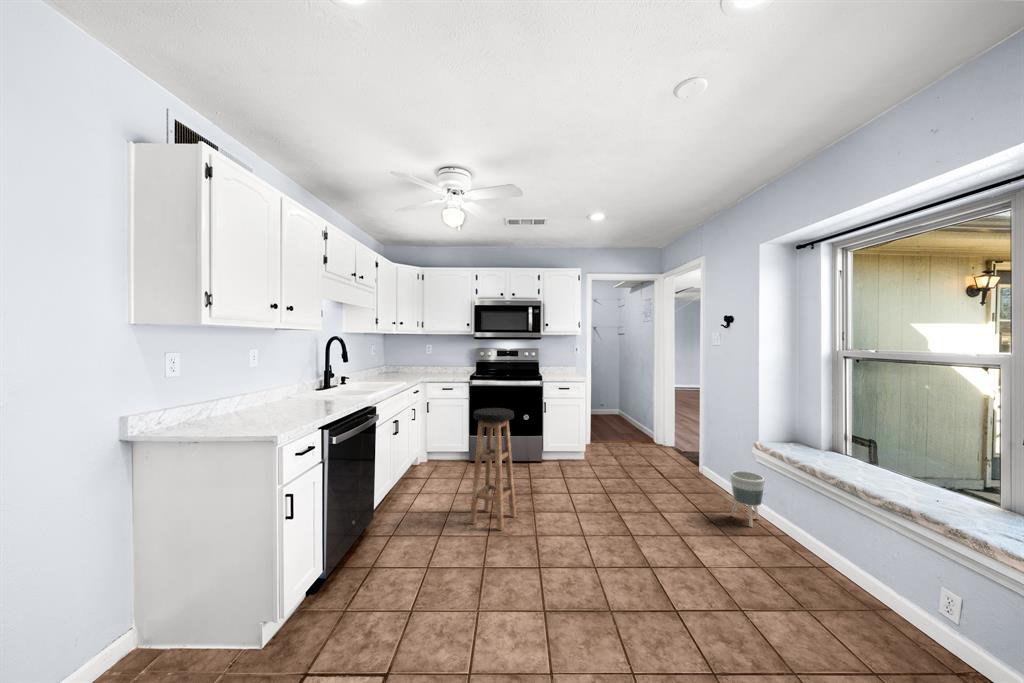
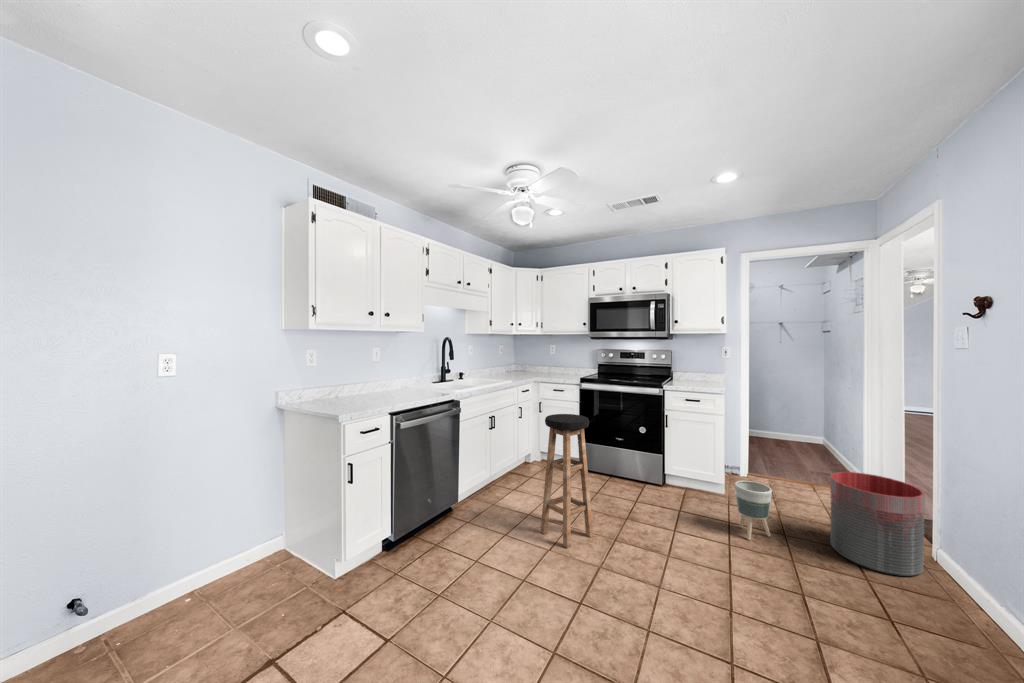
trash can: none [667,432,717,495] -> present [830,472,925,576]
planter: present [730,471,765,527] -> present [735,481,772,540]

